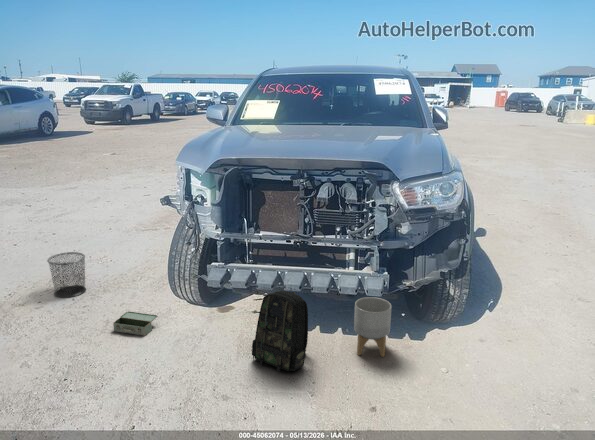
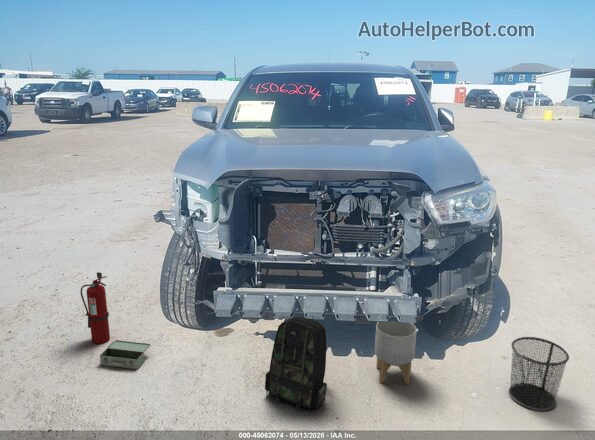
waste bin: present [48,252,86,298] -> present [509,337,569,411]
fire extinguisher: none [100,252,125,315] -> present [81,272,110,344]

